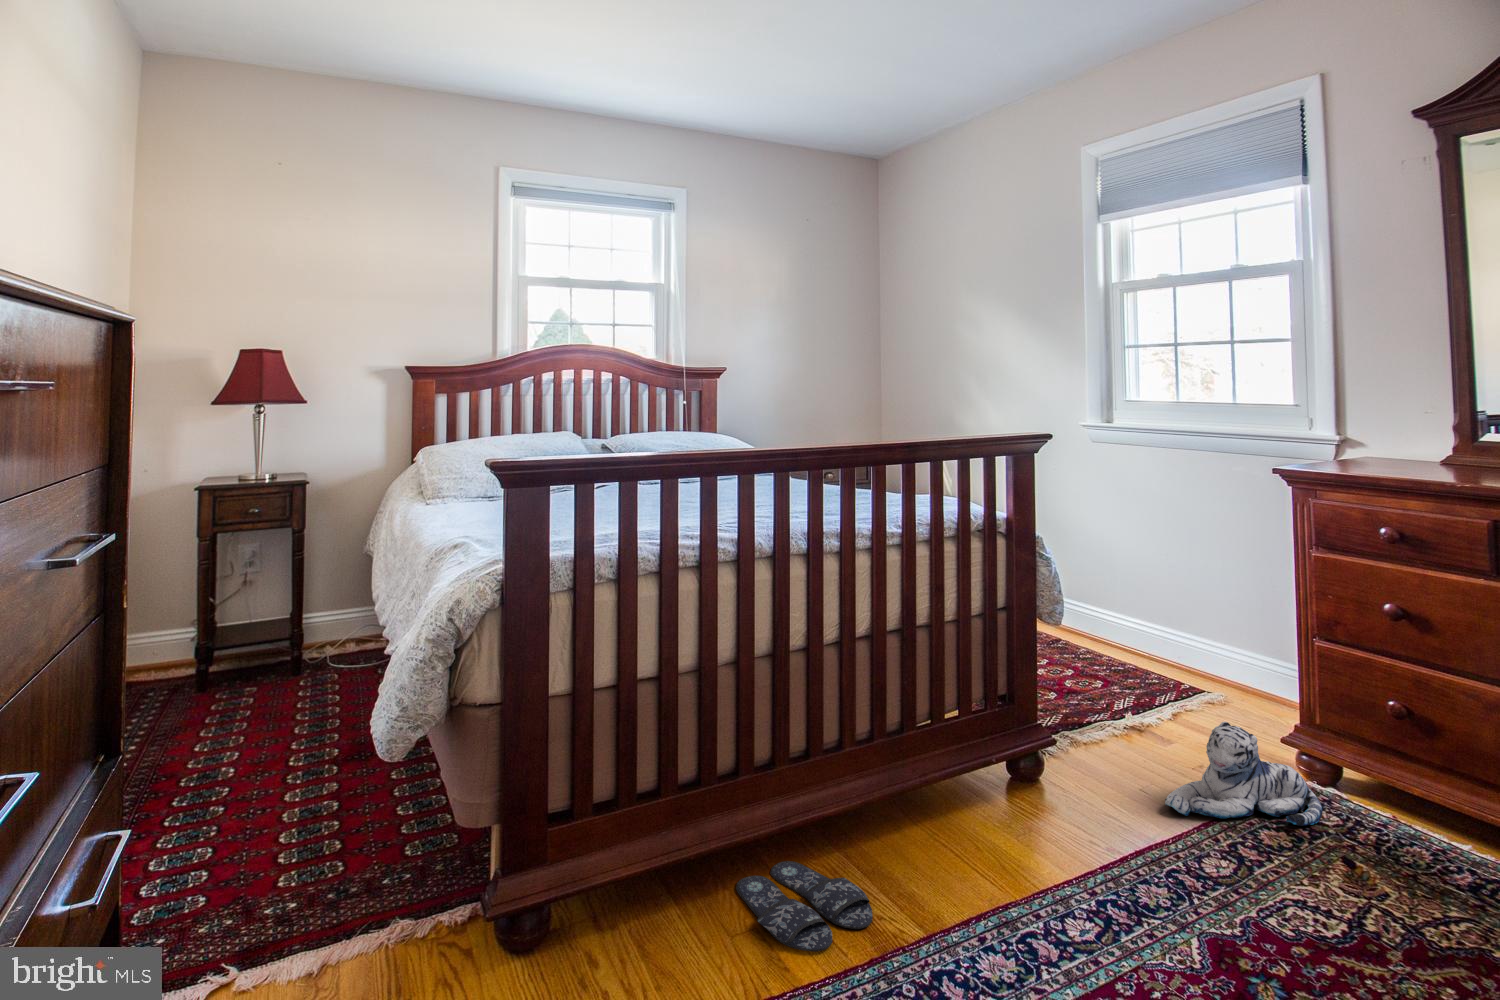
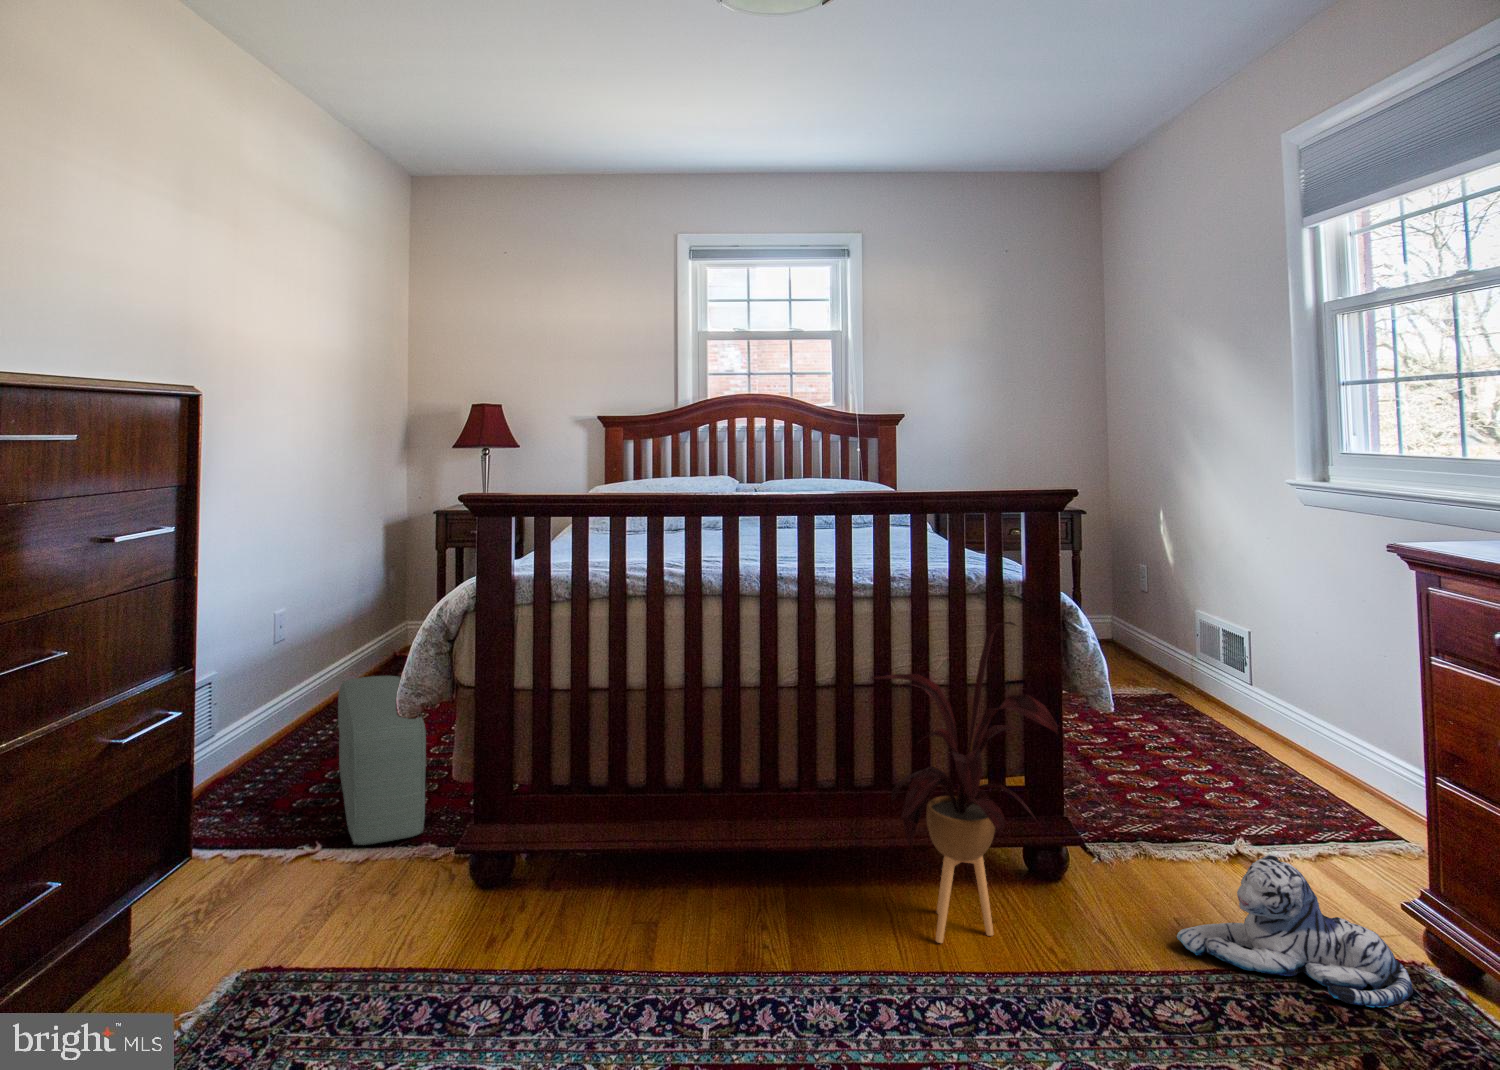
house plant: none [930,554,1147,862] -> present [872,622,1058,943]
pouf: none [179,698,386,936] -> present [338,676,426,845]
slippers: present [736,861,872,952] -> none [652,886,761,956]

